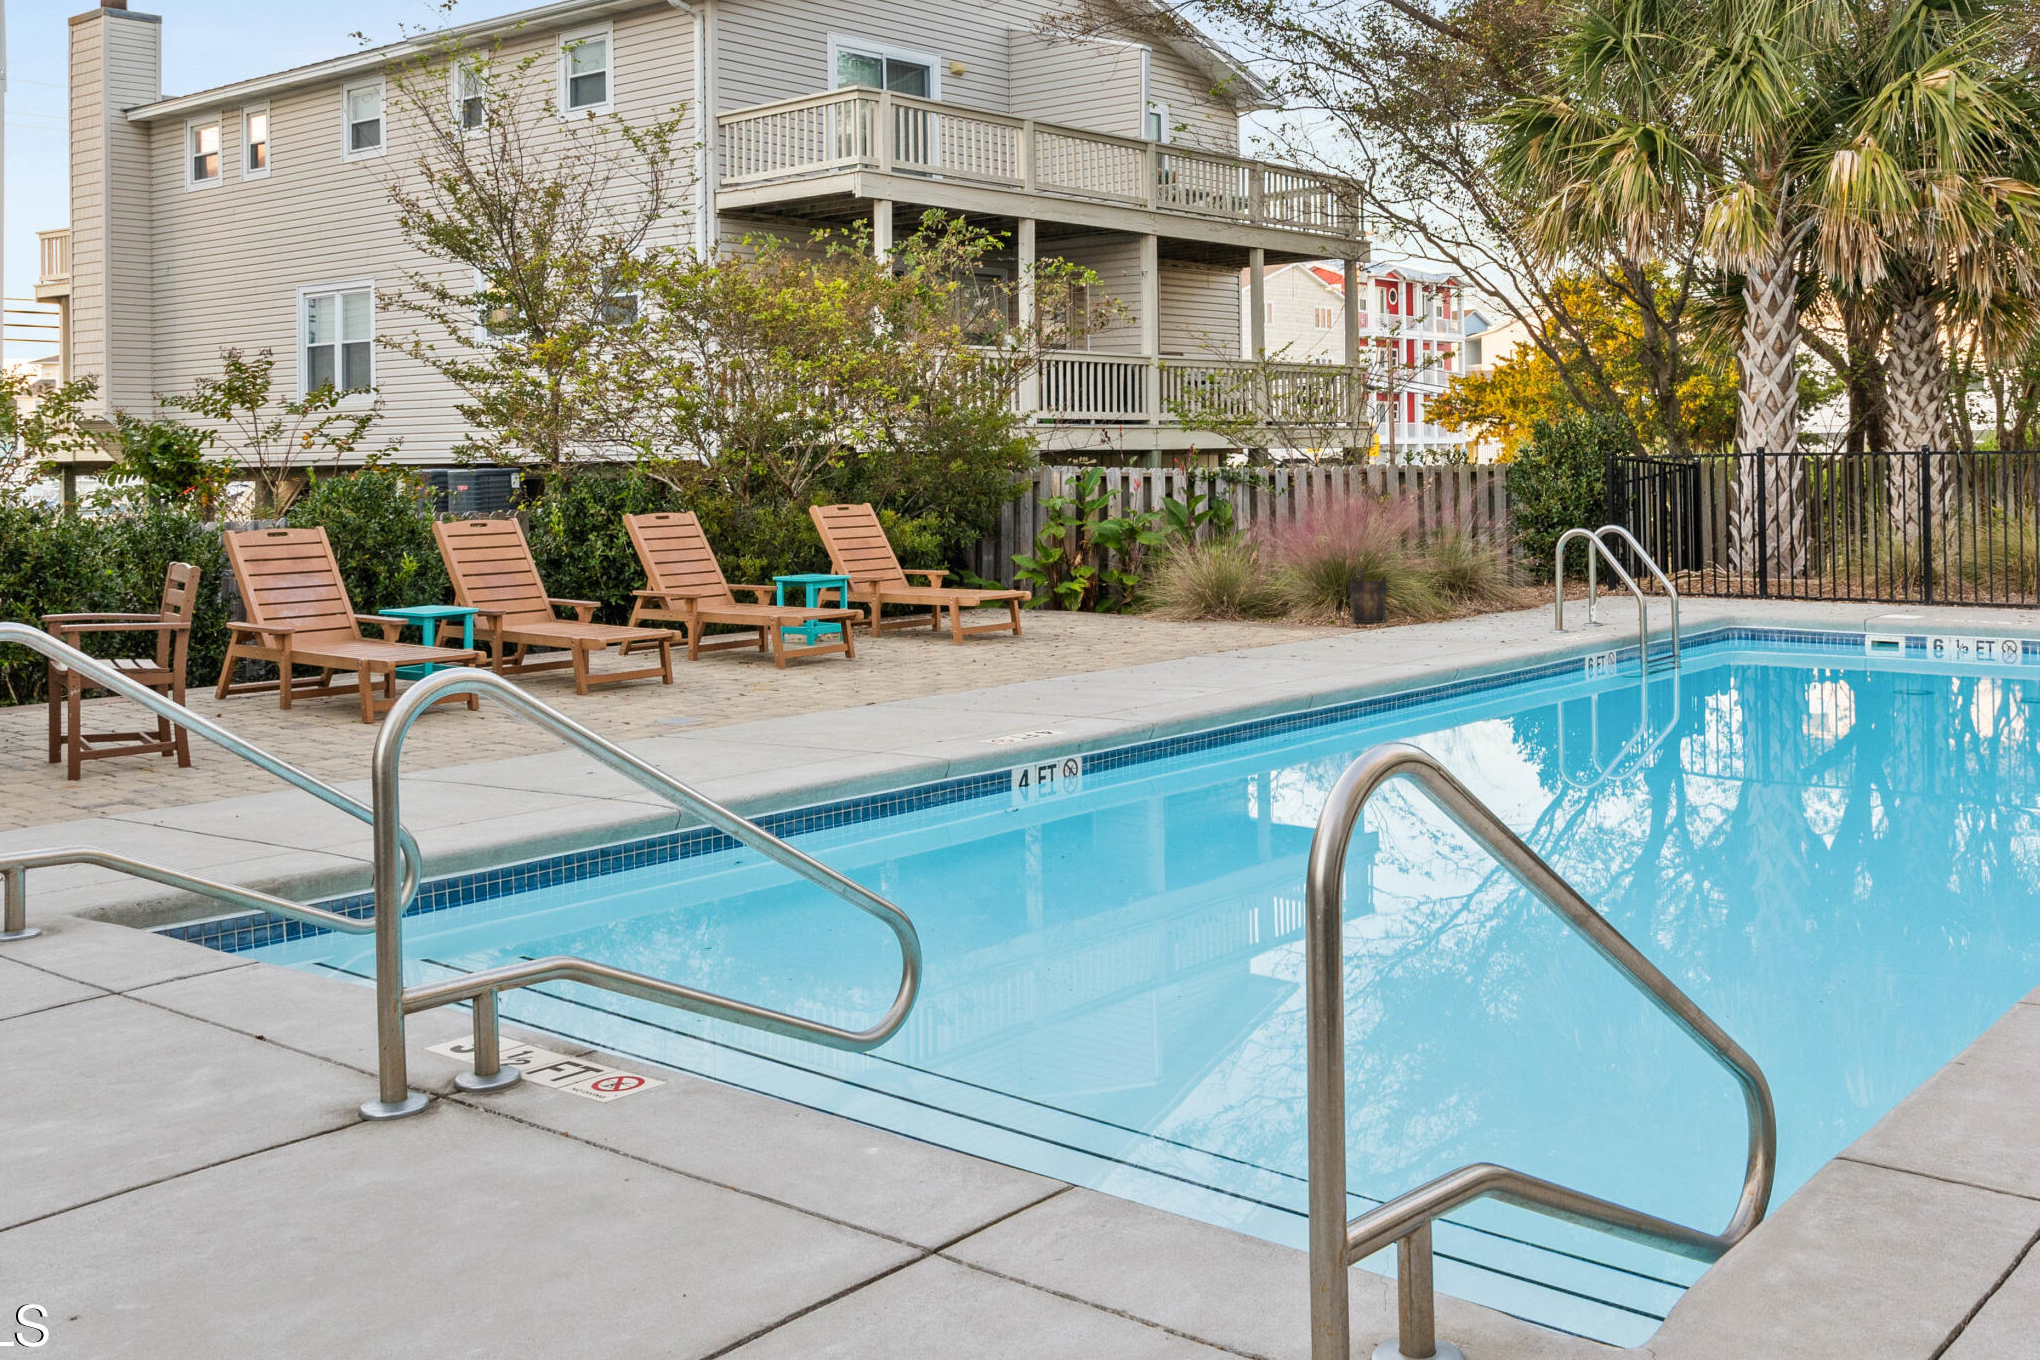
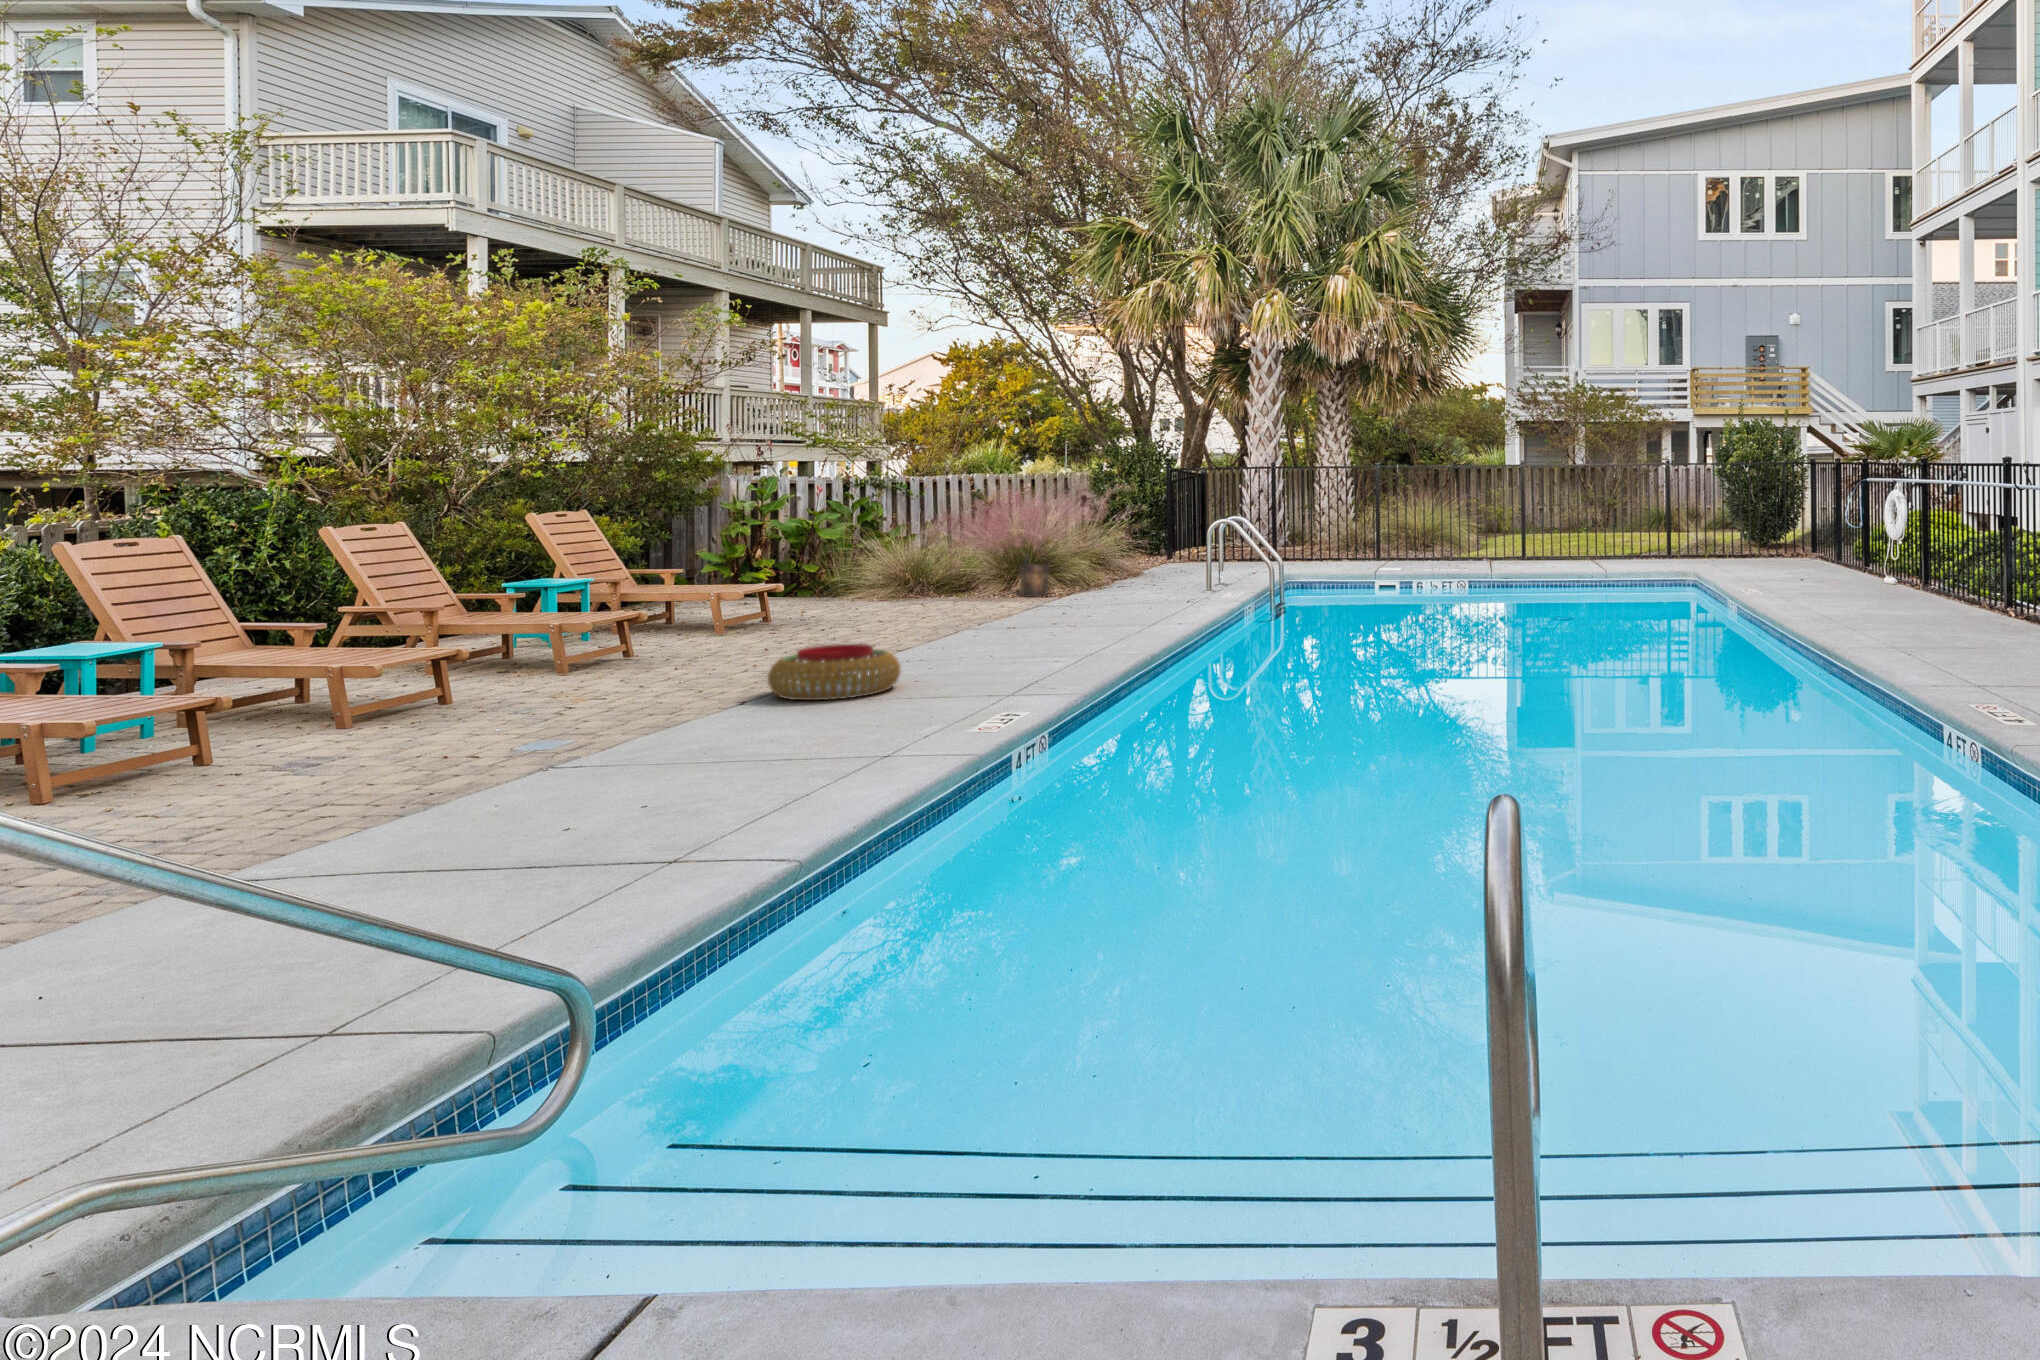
pouf: none [882,659,1015,718] -> present [768,644,901,700]

